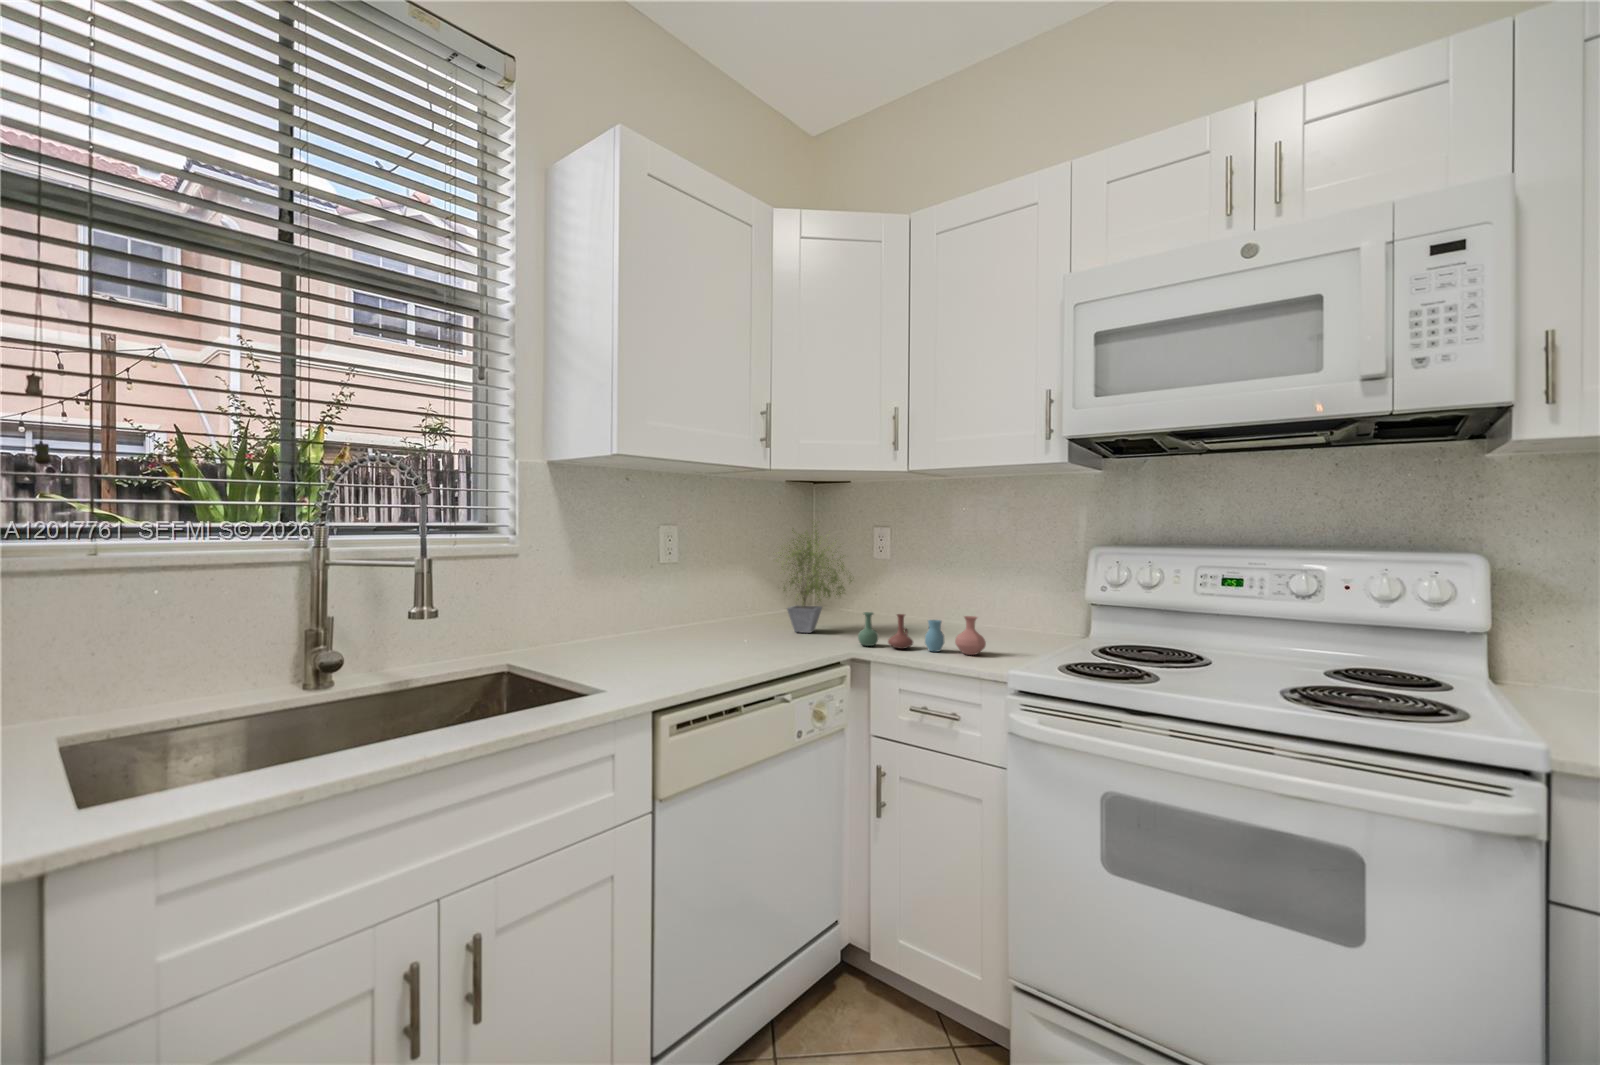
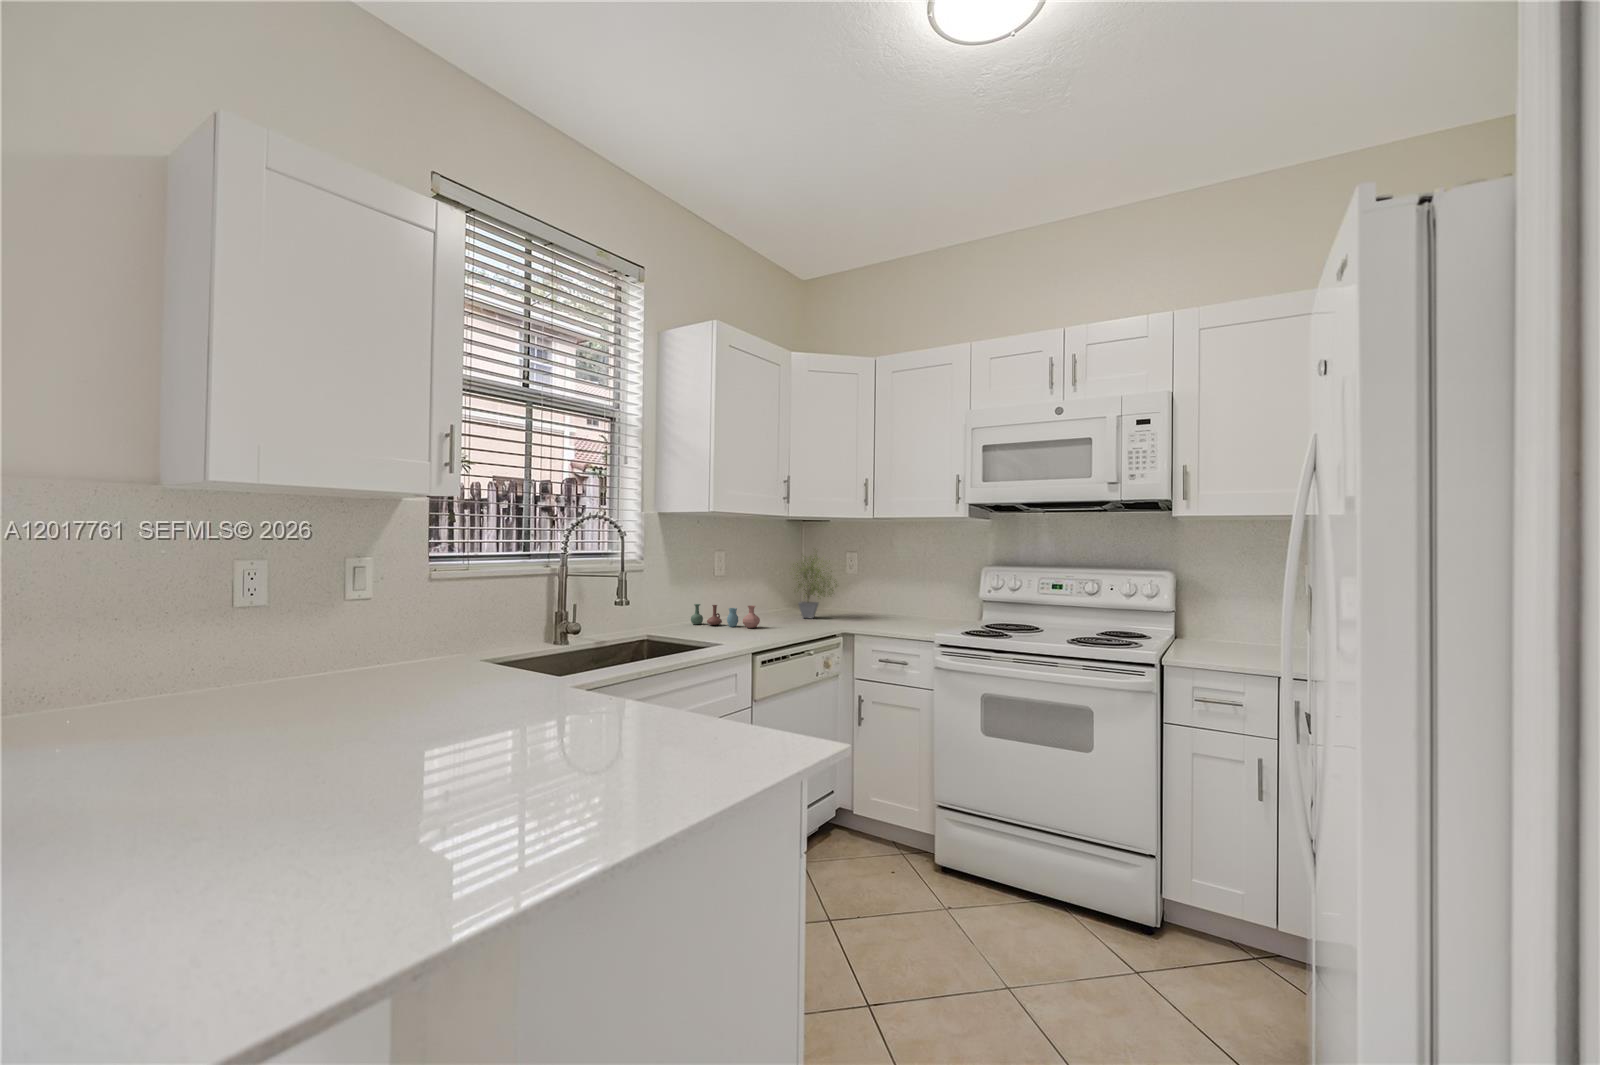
vase: present [858,612,986,655] -> present [691,604,760,628]

